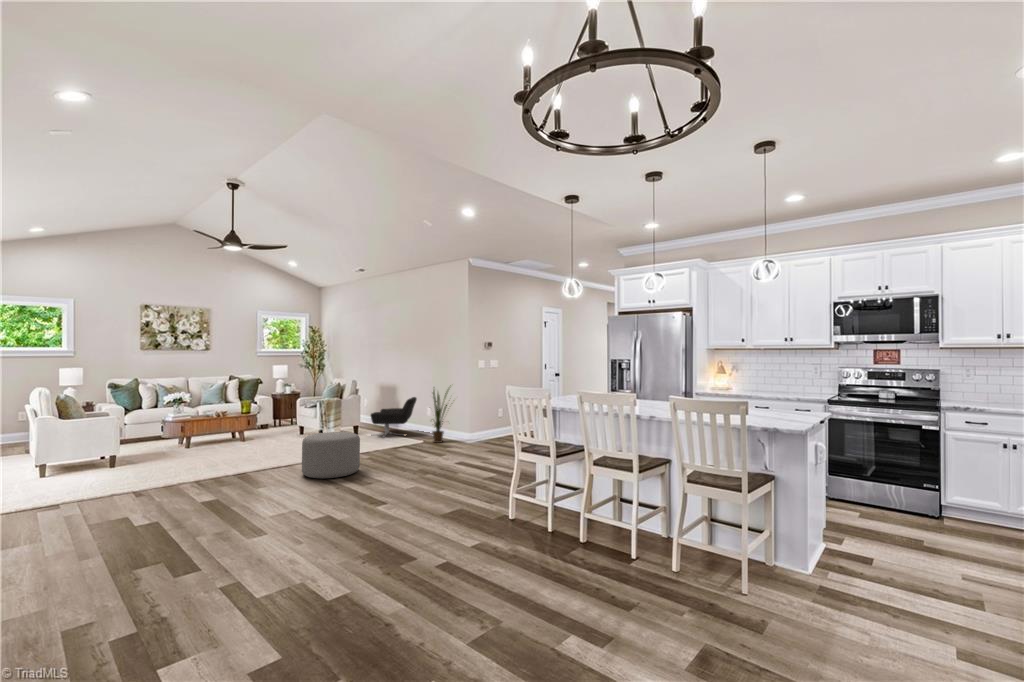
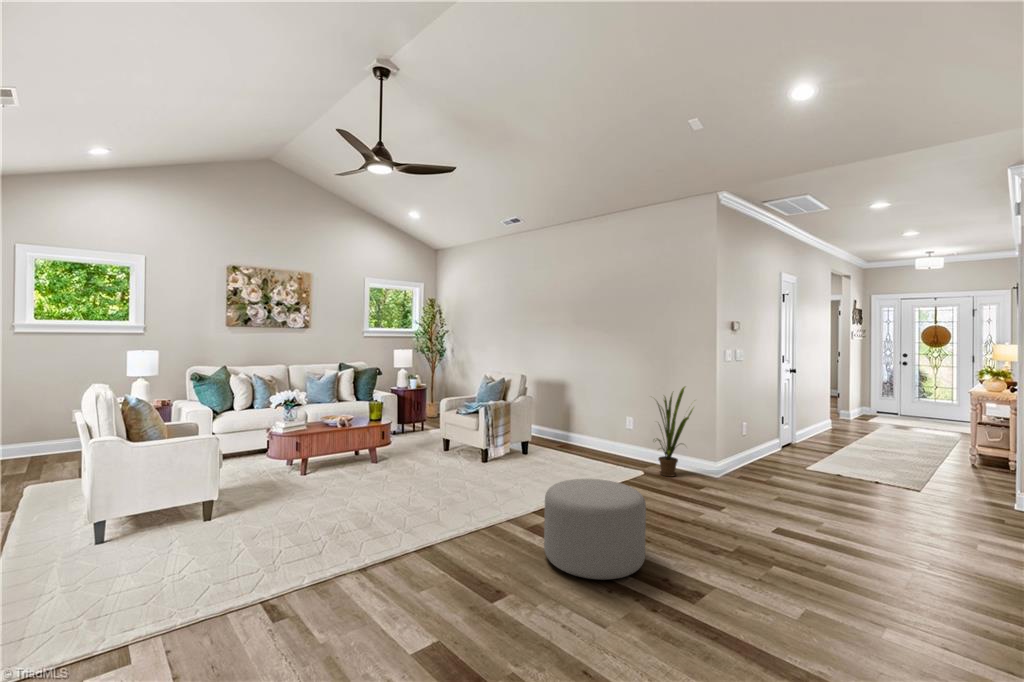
lounge chair: present [371,397,417,438] -> none [542,400,613,462]

